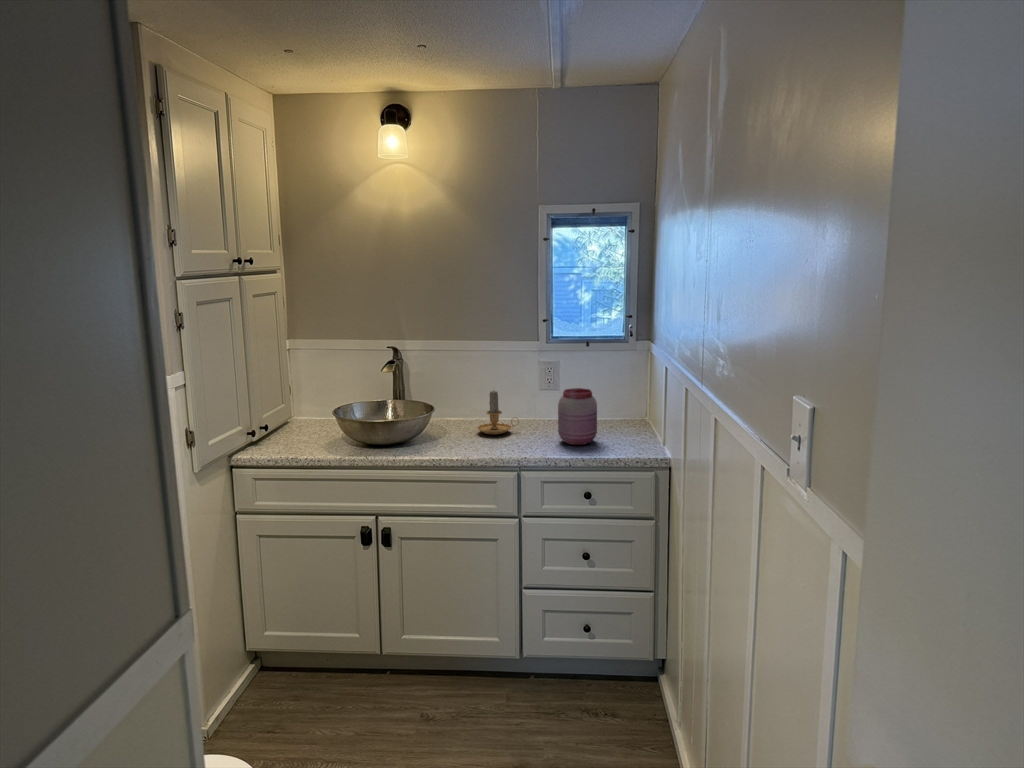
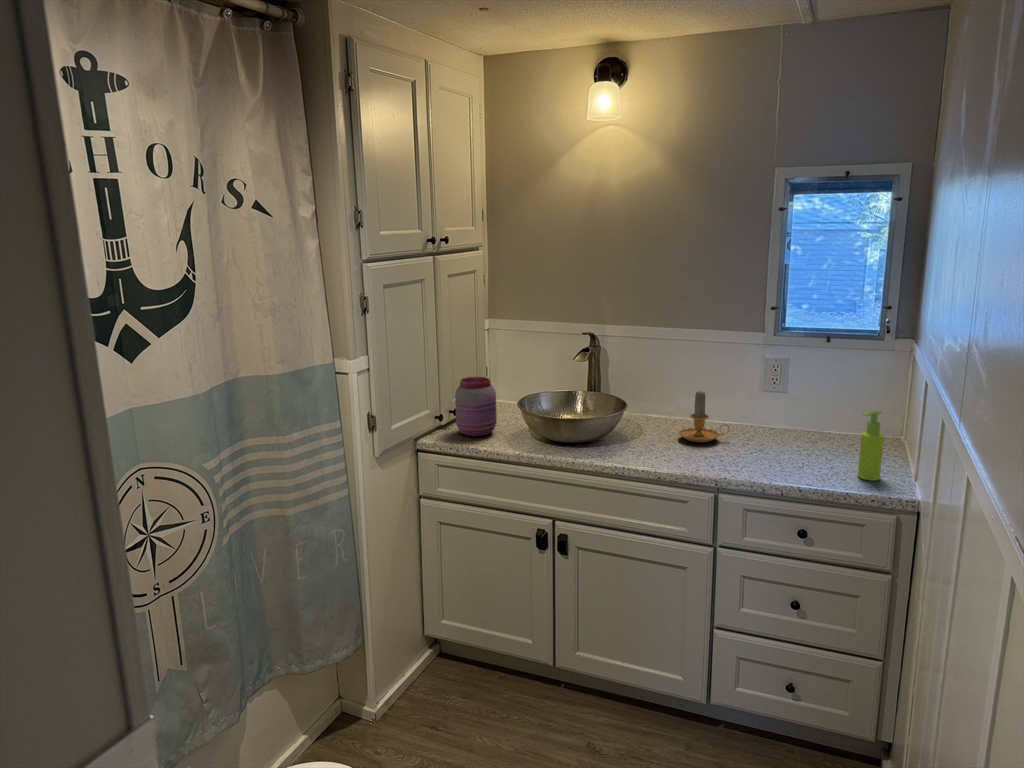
jar: present [558,388,597,445] -> present [455,377,497,437]
soap dispenser: none [622,393,639,448] -> present [858,411,884,481]

